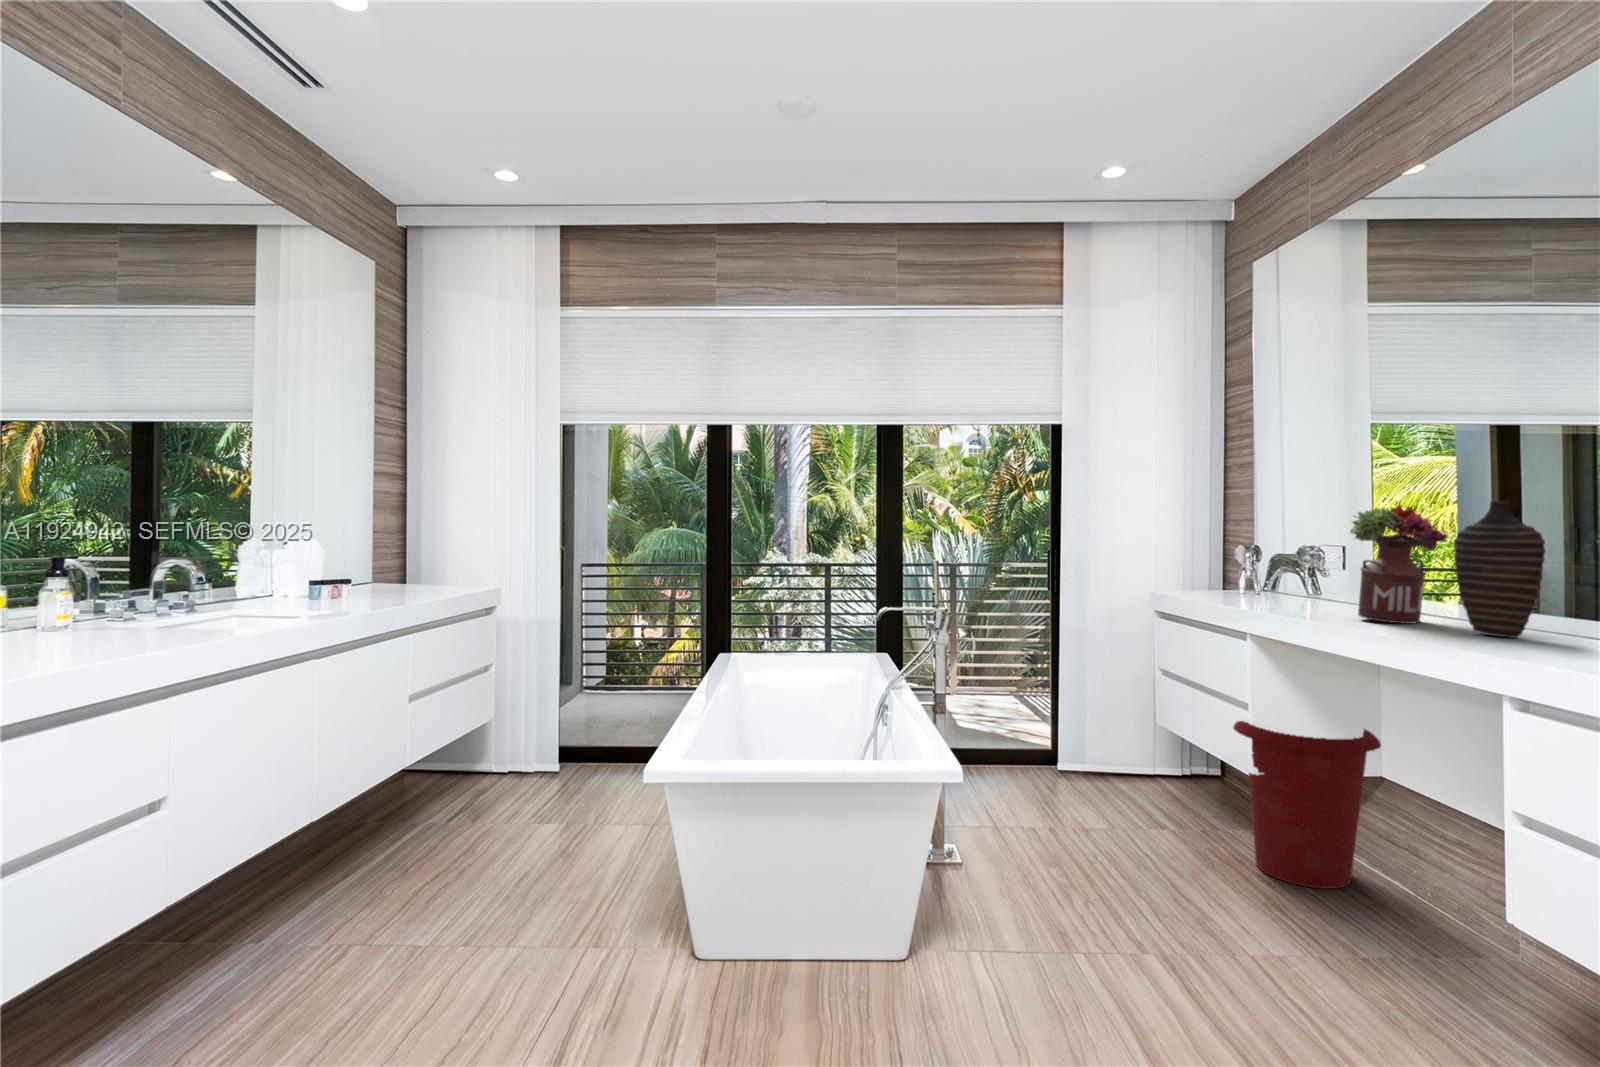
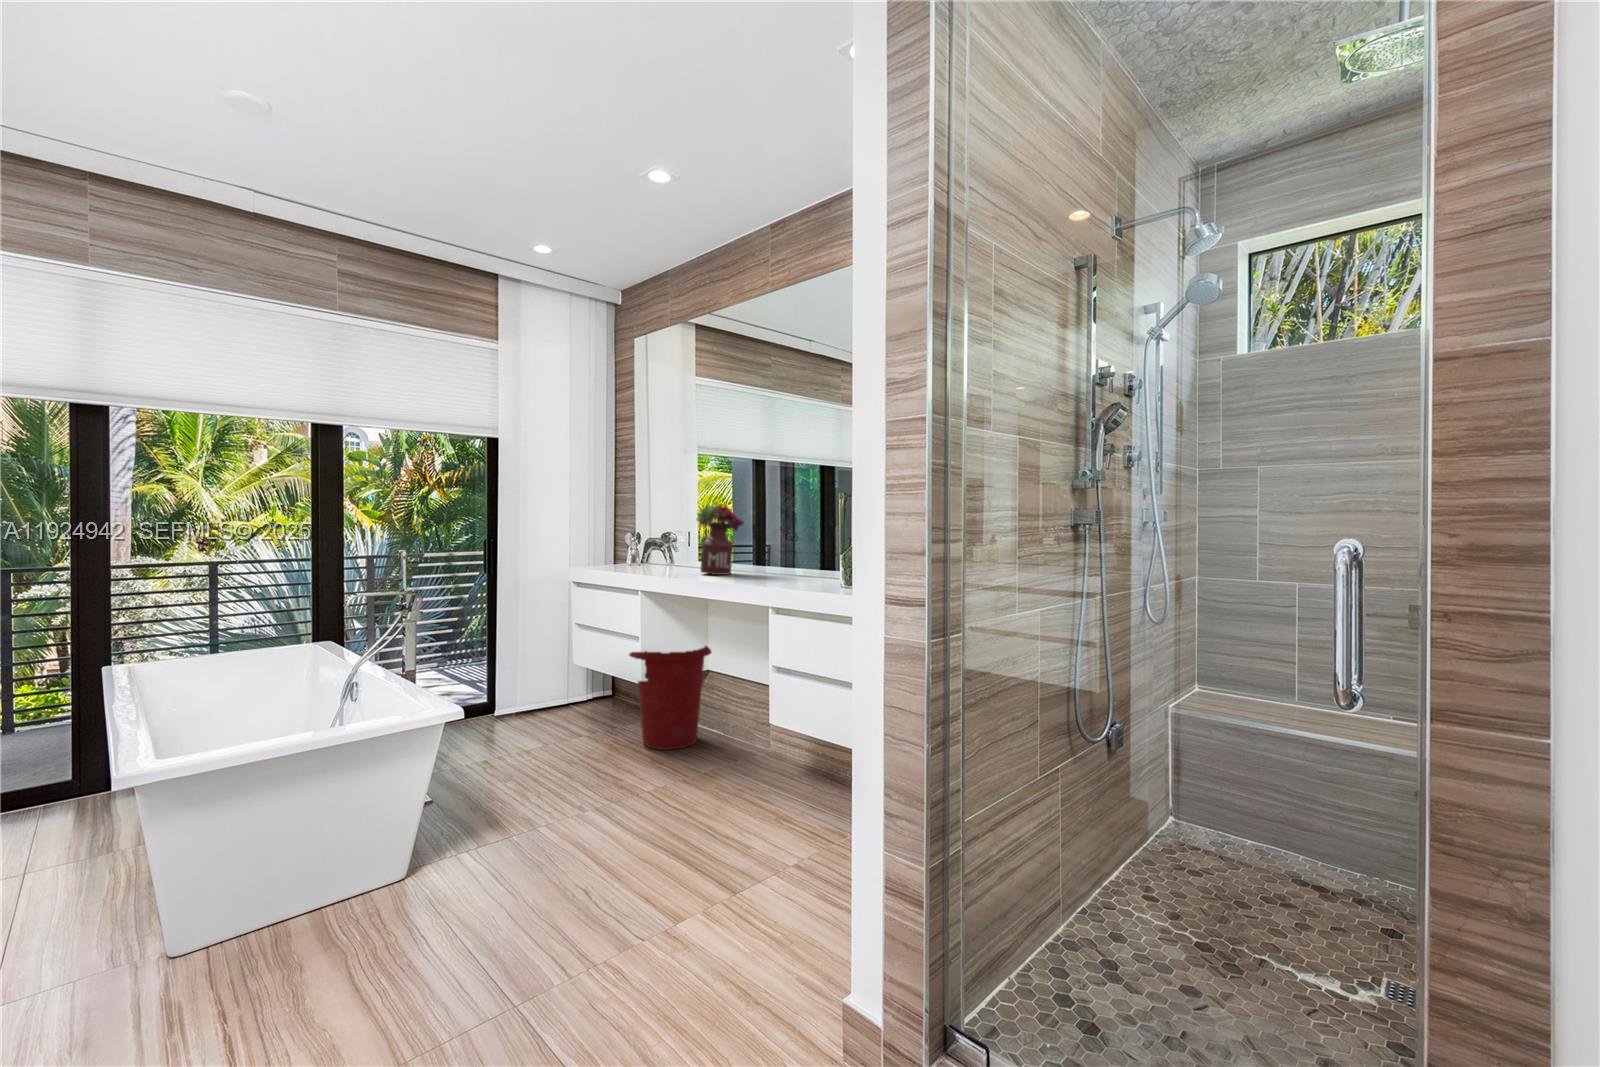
decorative vase: present [1454,501,1545,638] -> none [747,502,787,578]

